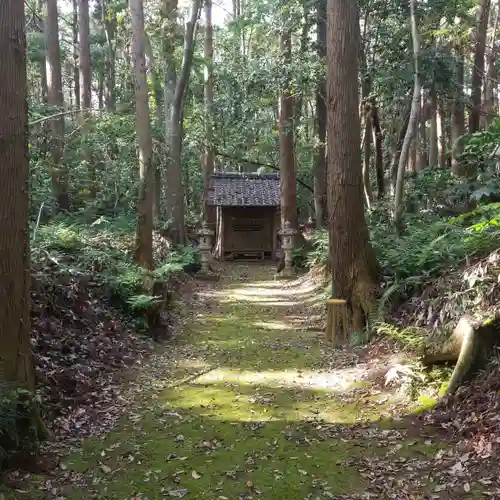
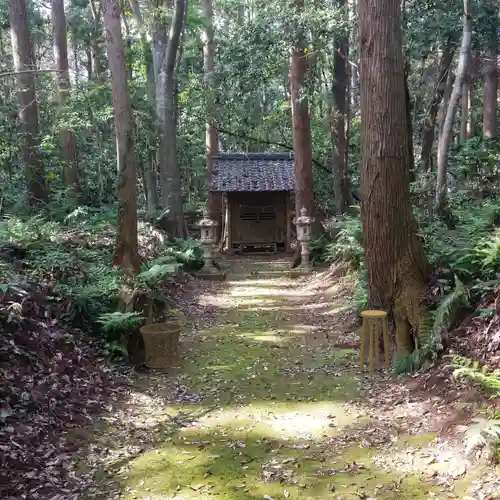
basket: none [157,307,190,341] -> present [140,323,183,368]

